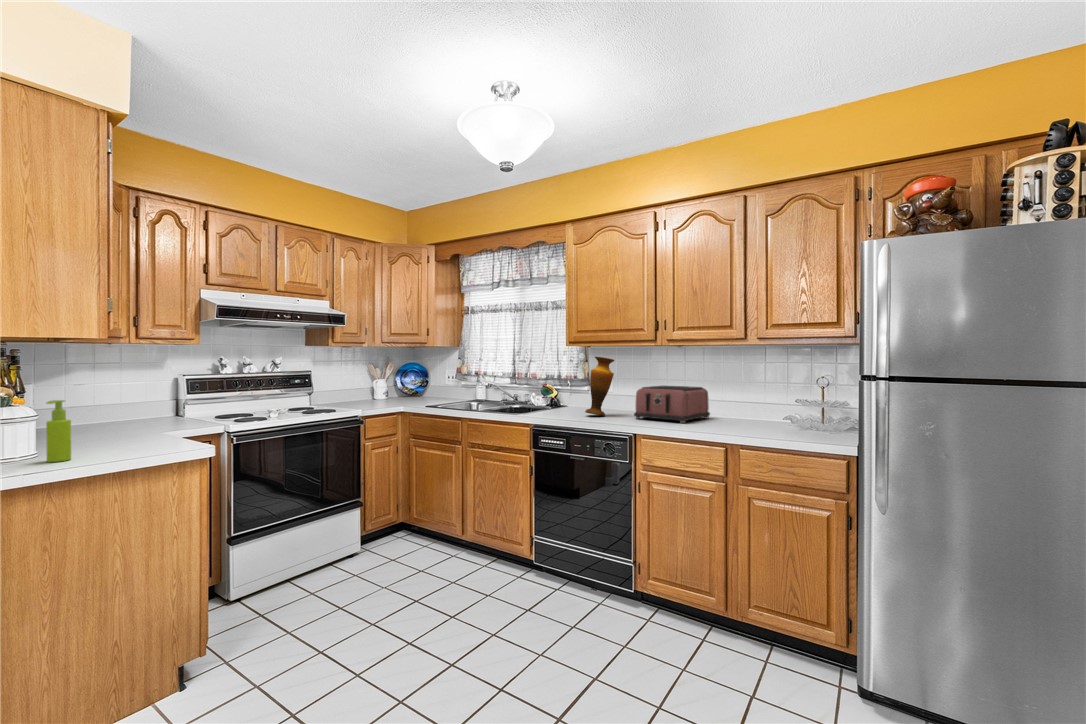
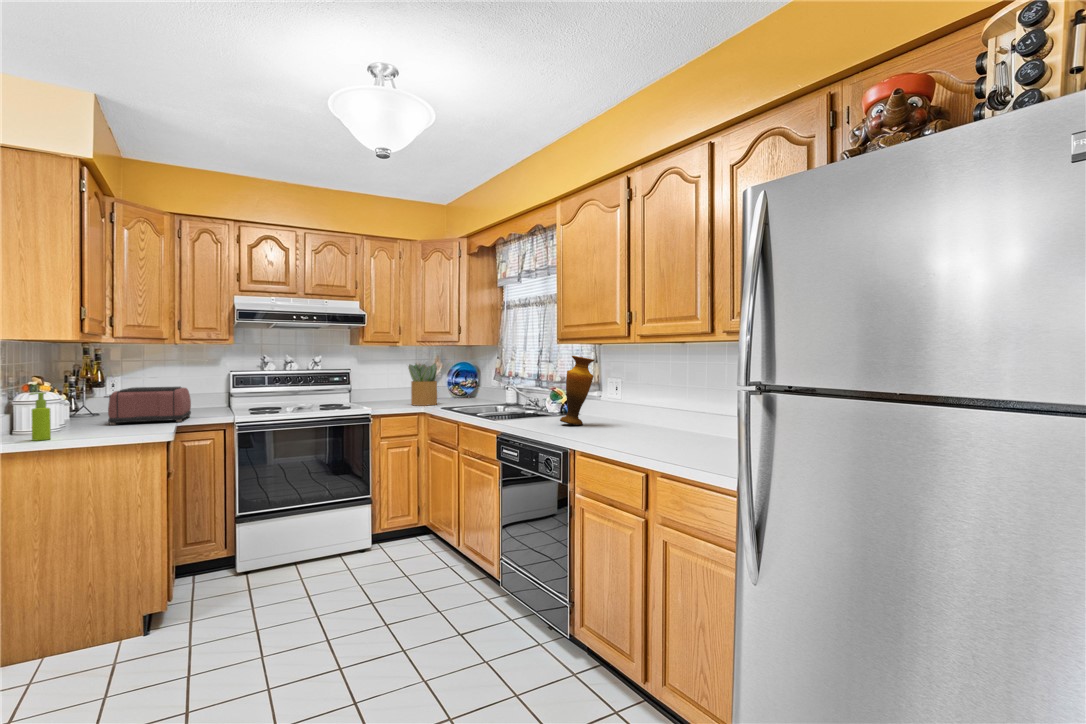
potted plant: none [379,364,410,406] -> present [408,363,437,406]
toaster: present [634,385,710,423] -> present [104,387,191,425]

